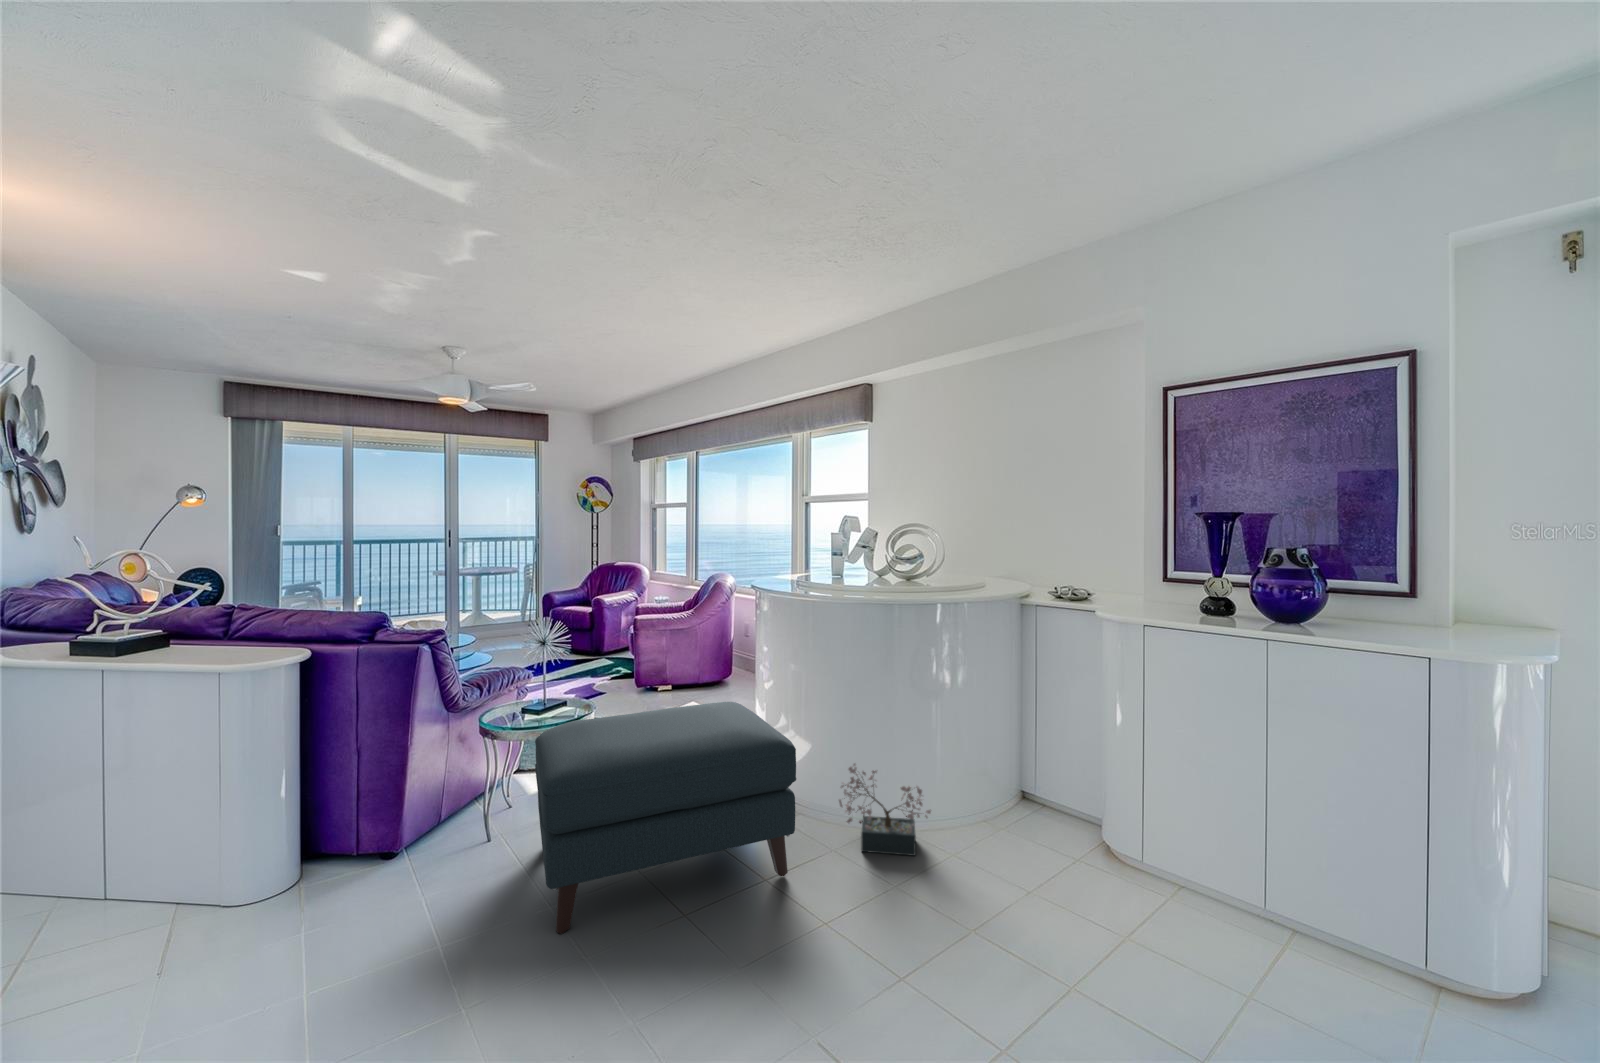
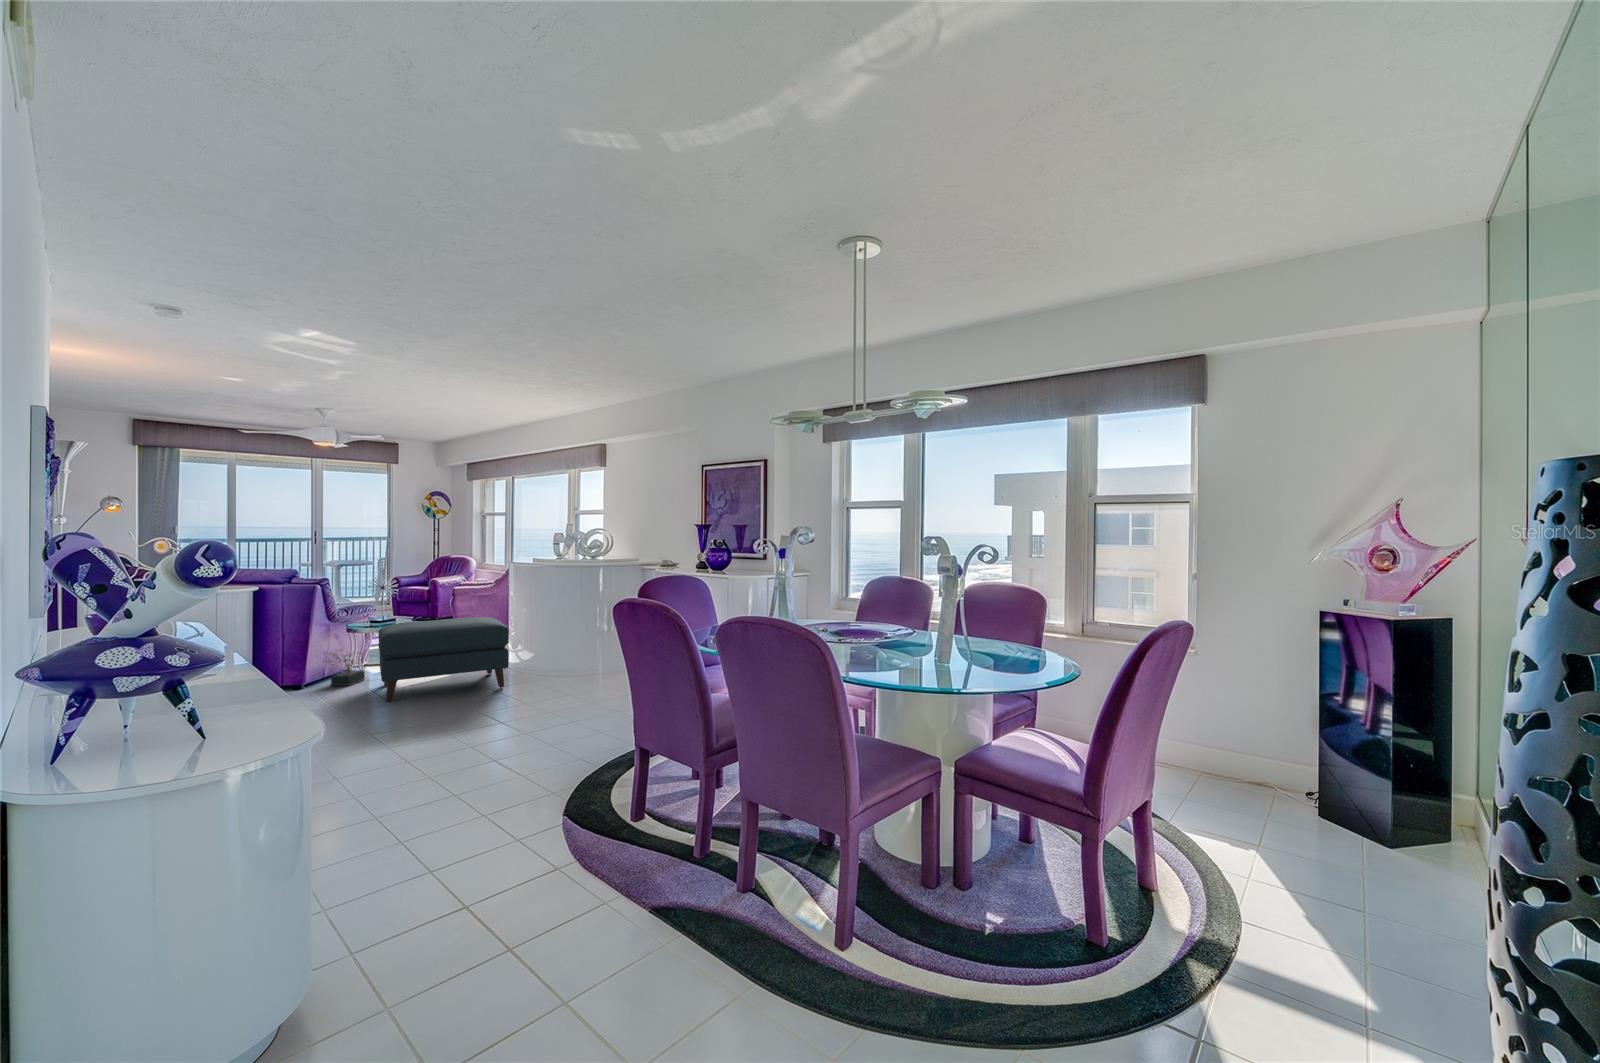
decorative plant: present [839,764,931,856] -> present [323,650,365,686]

